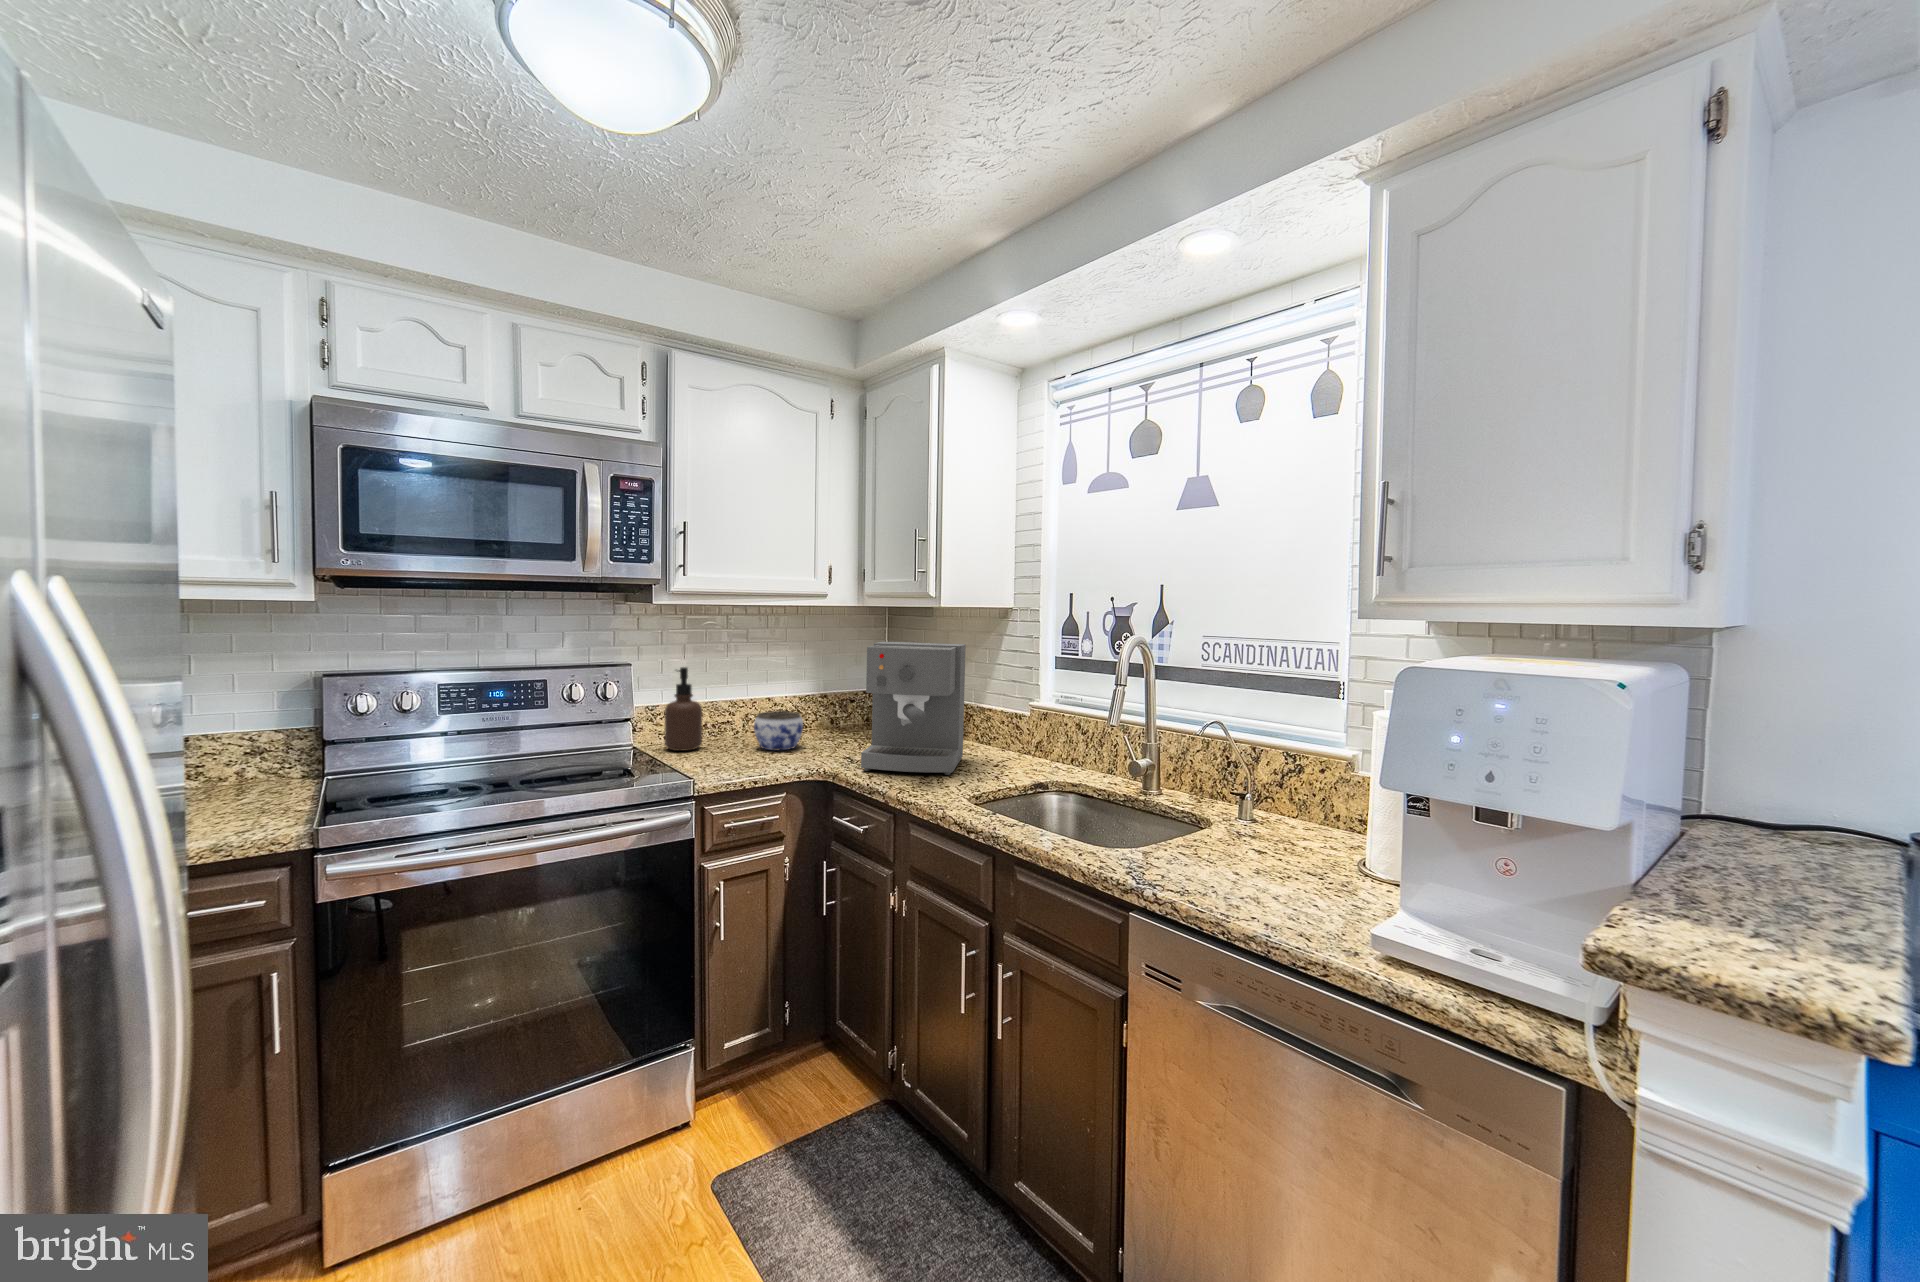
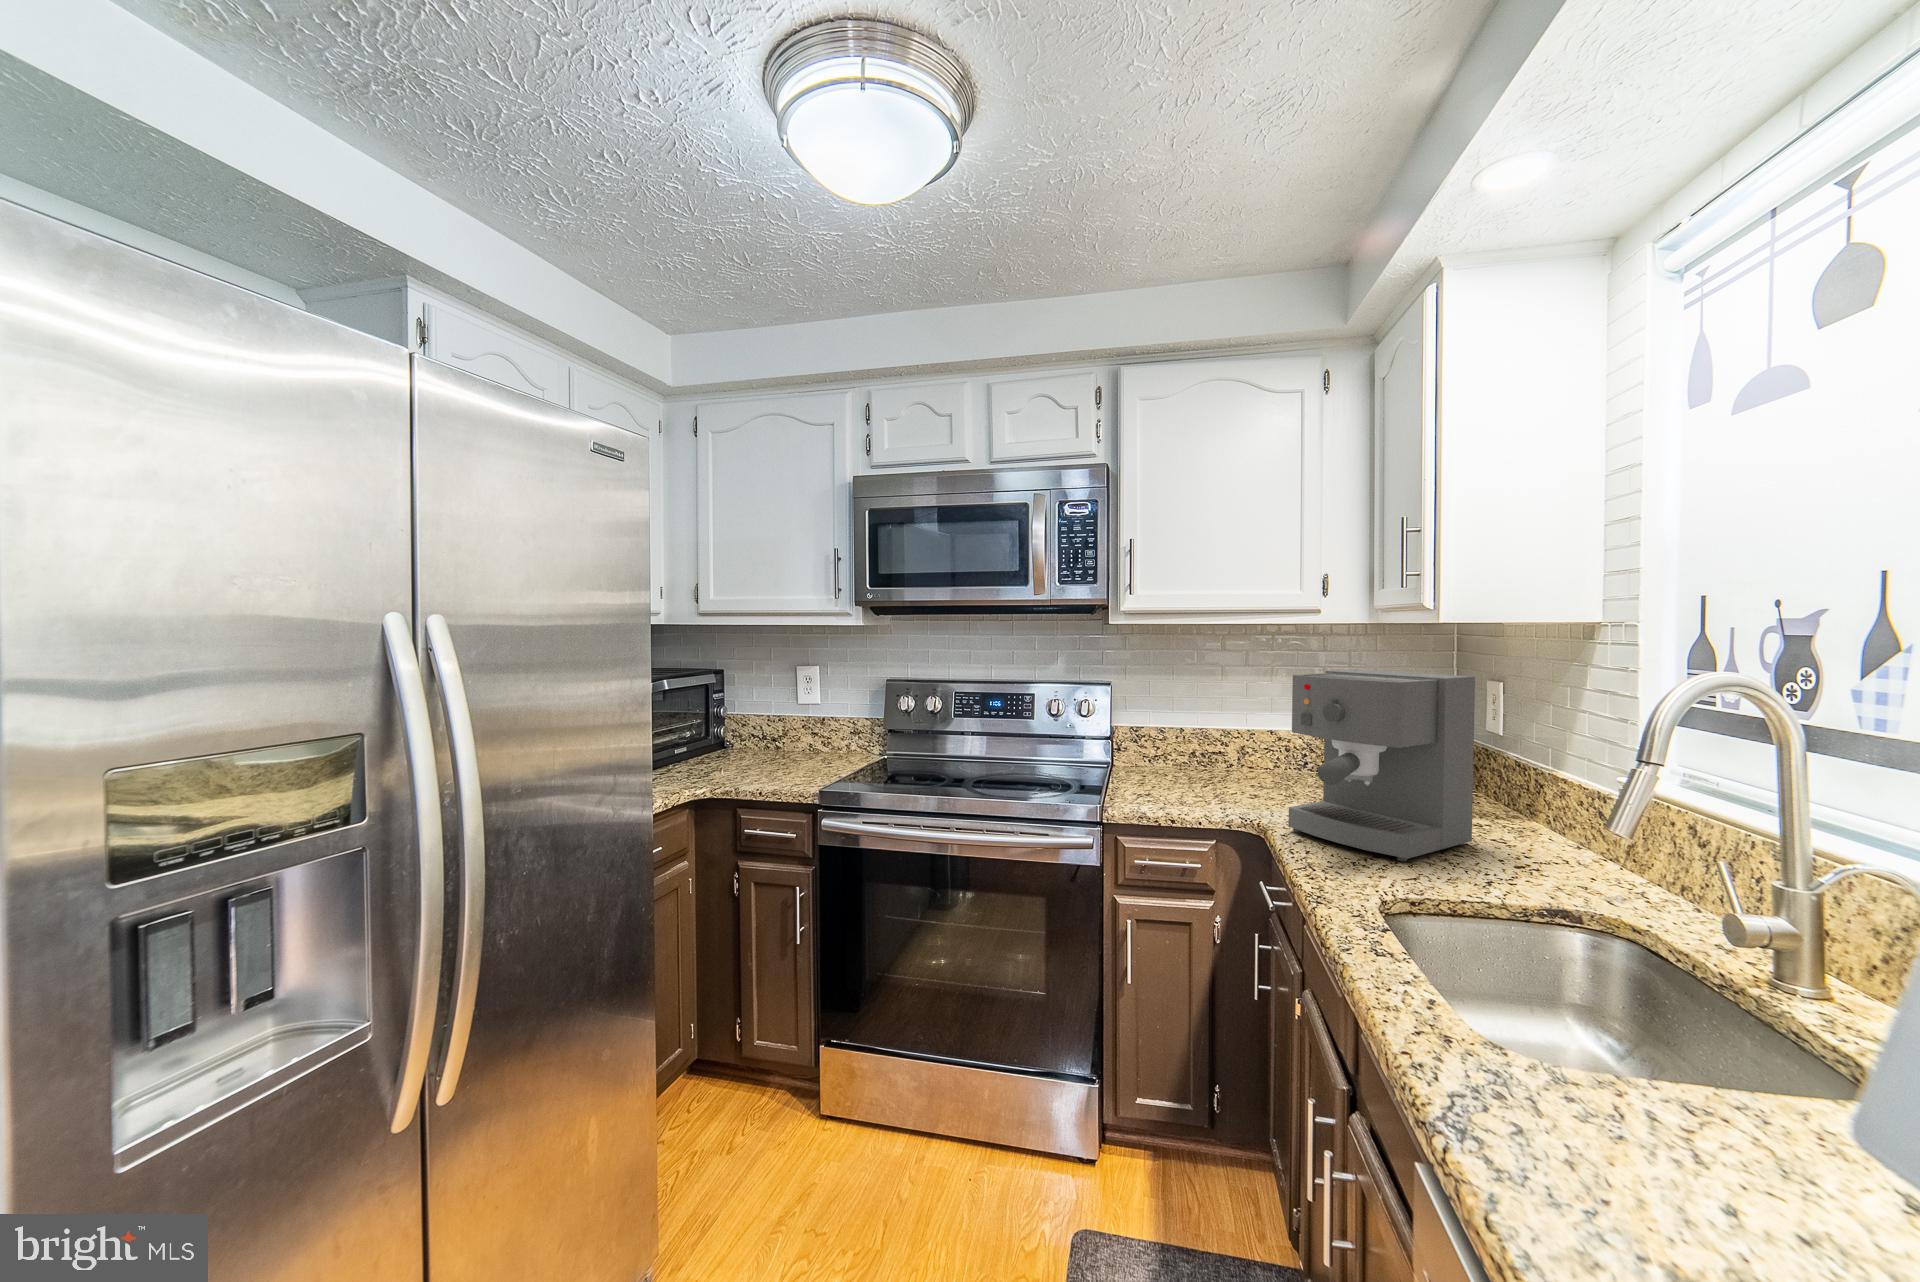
soap dispenser: present [665,667,702,751] -> none [1132,690,1169,776]
jar: present [754,710,803,750] -> none [1216,745,1274,791]

